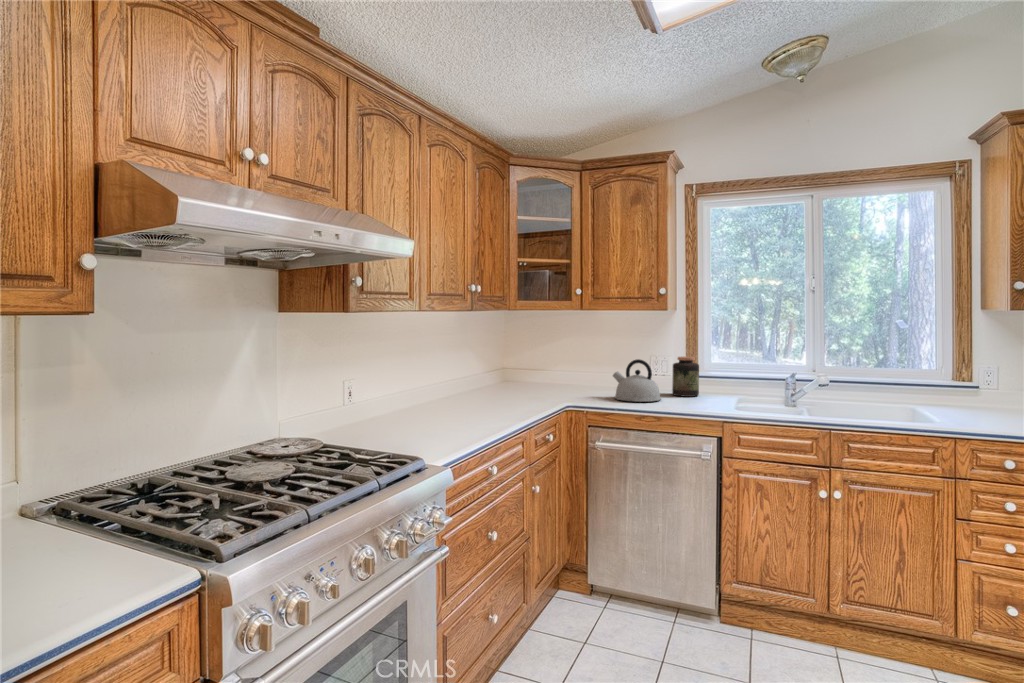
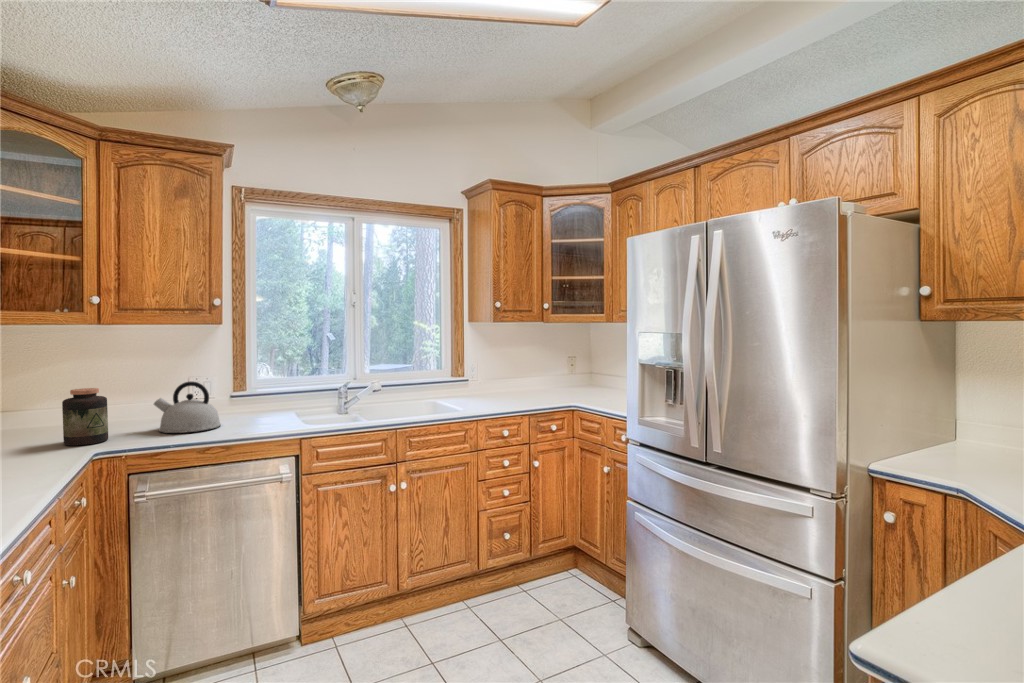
jar: present [672,357,699,397] -> present [62,388,108,446]

